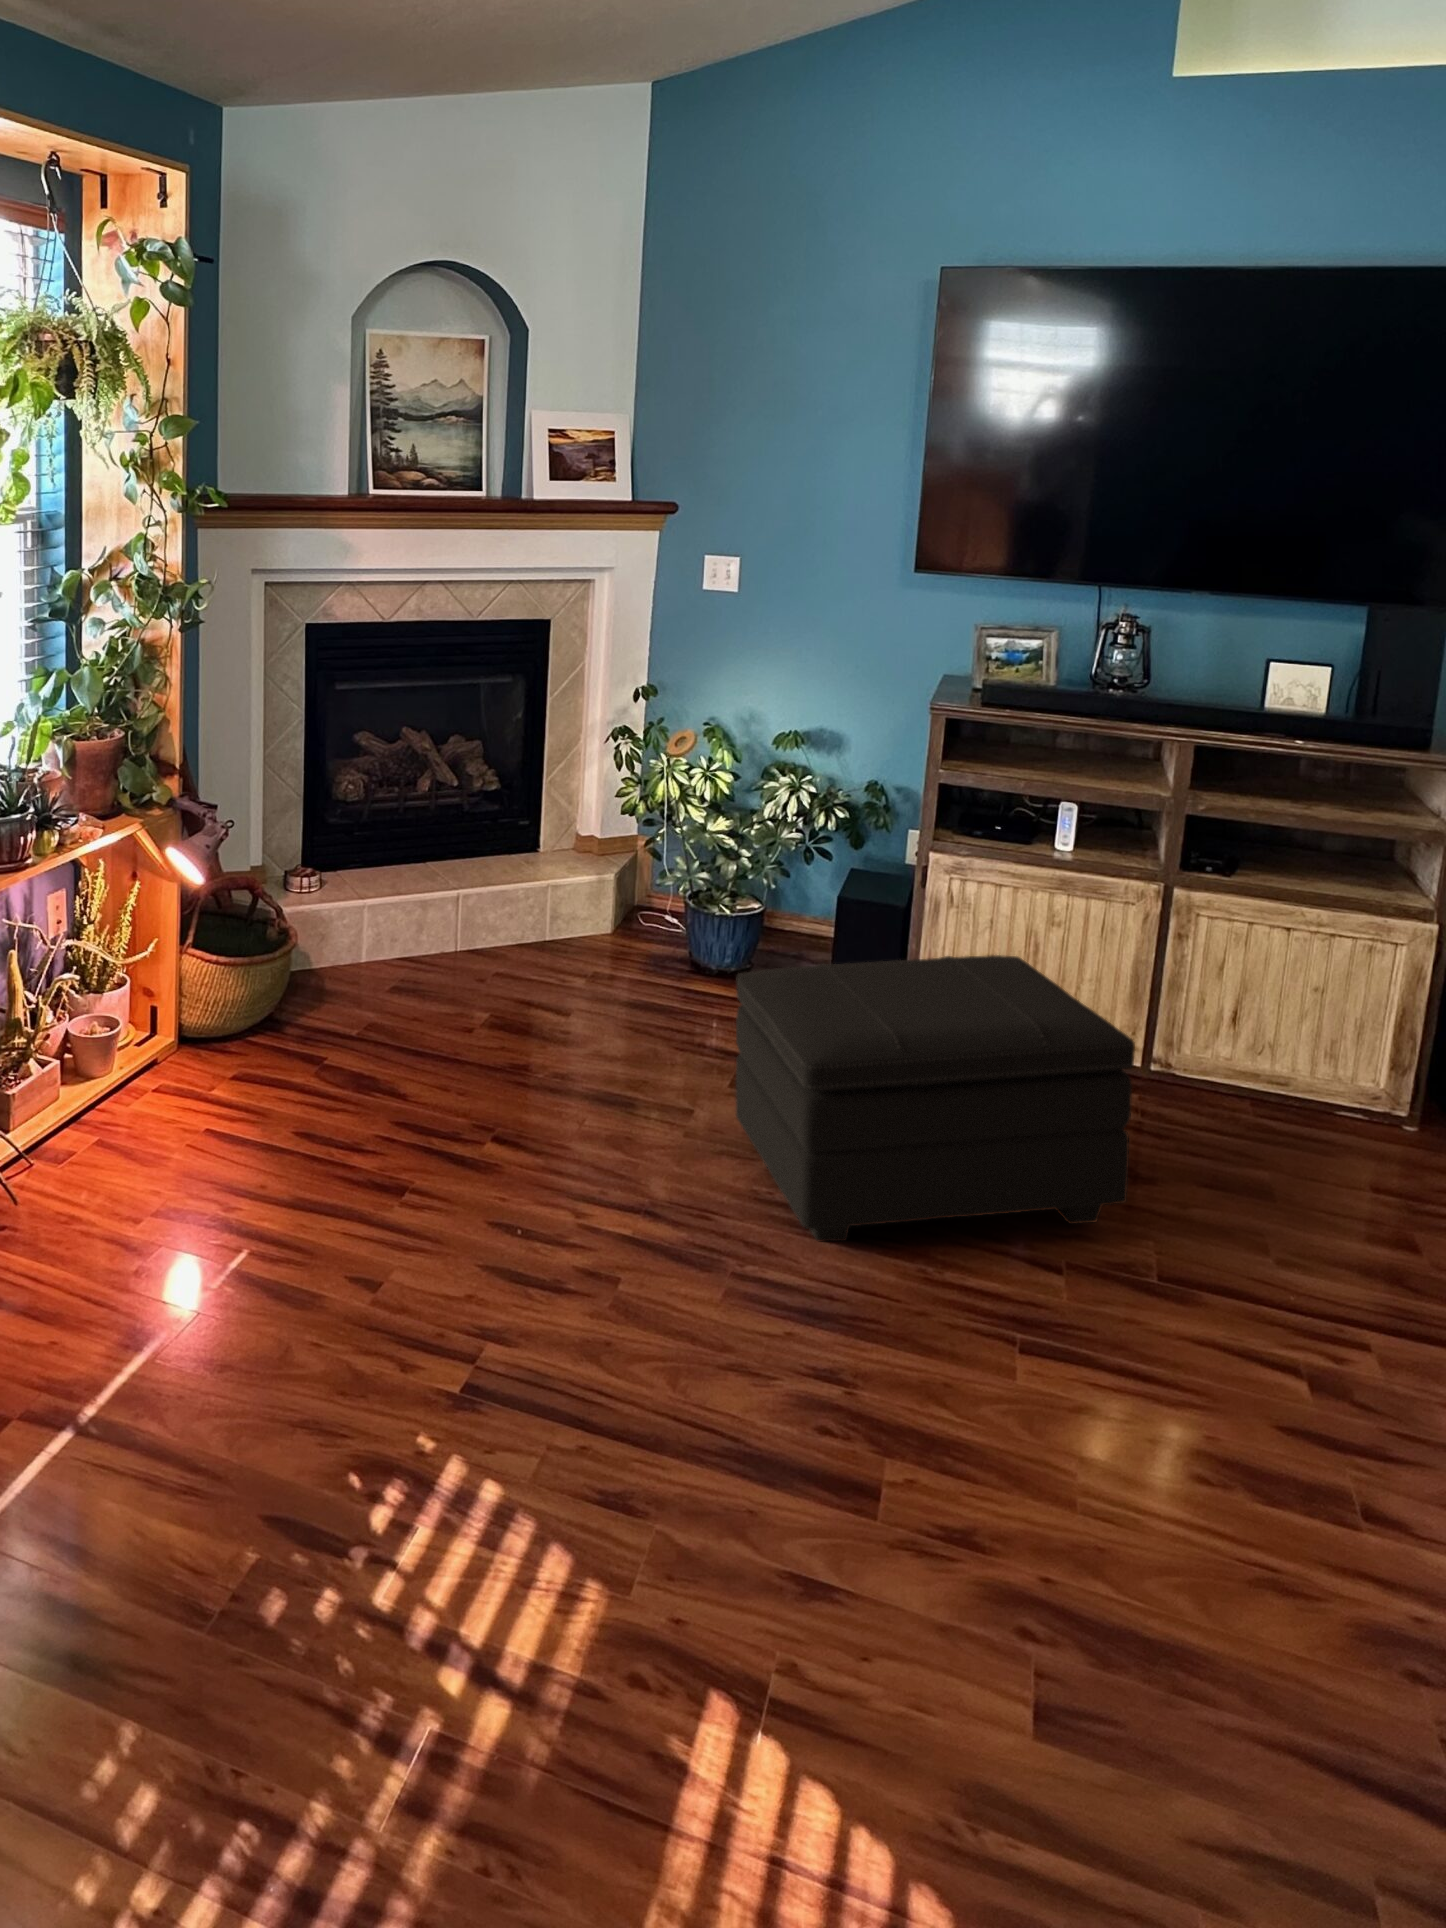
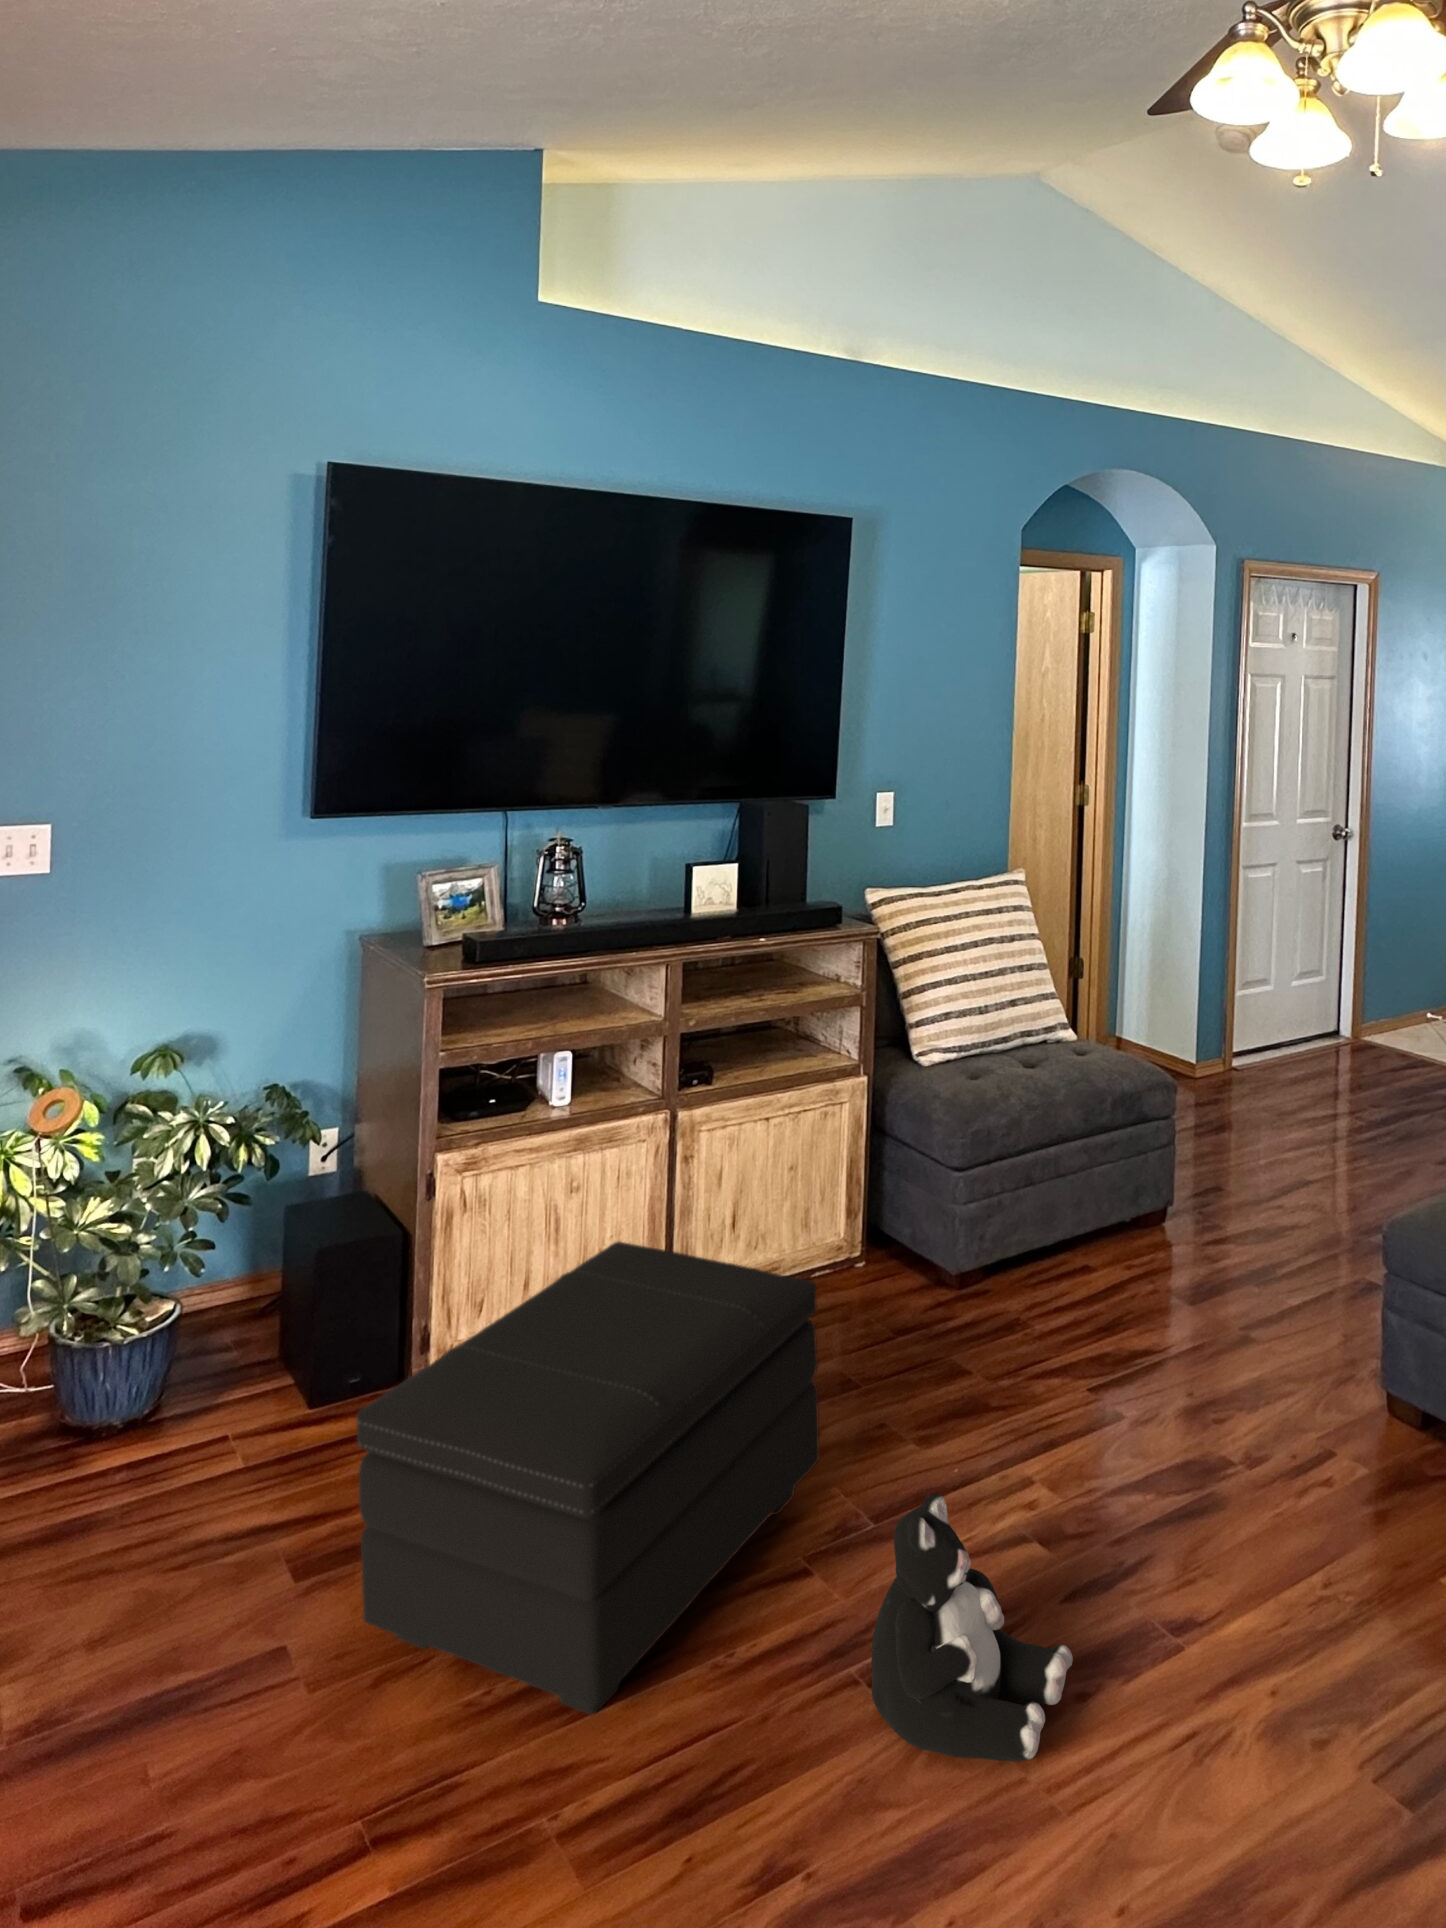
plush toy: none [989,1220,1185,1472] -> present [871,1493,1073,1761]

